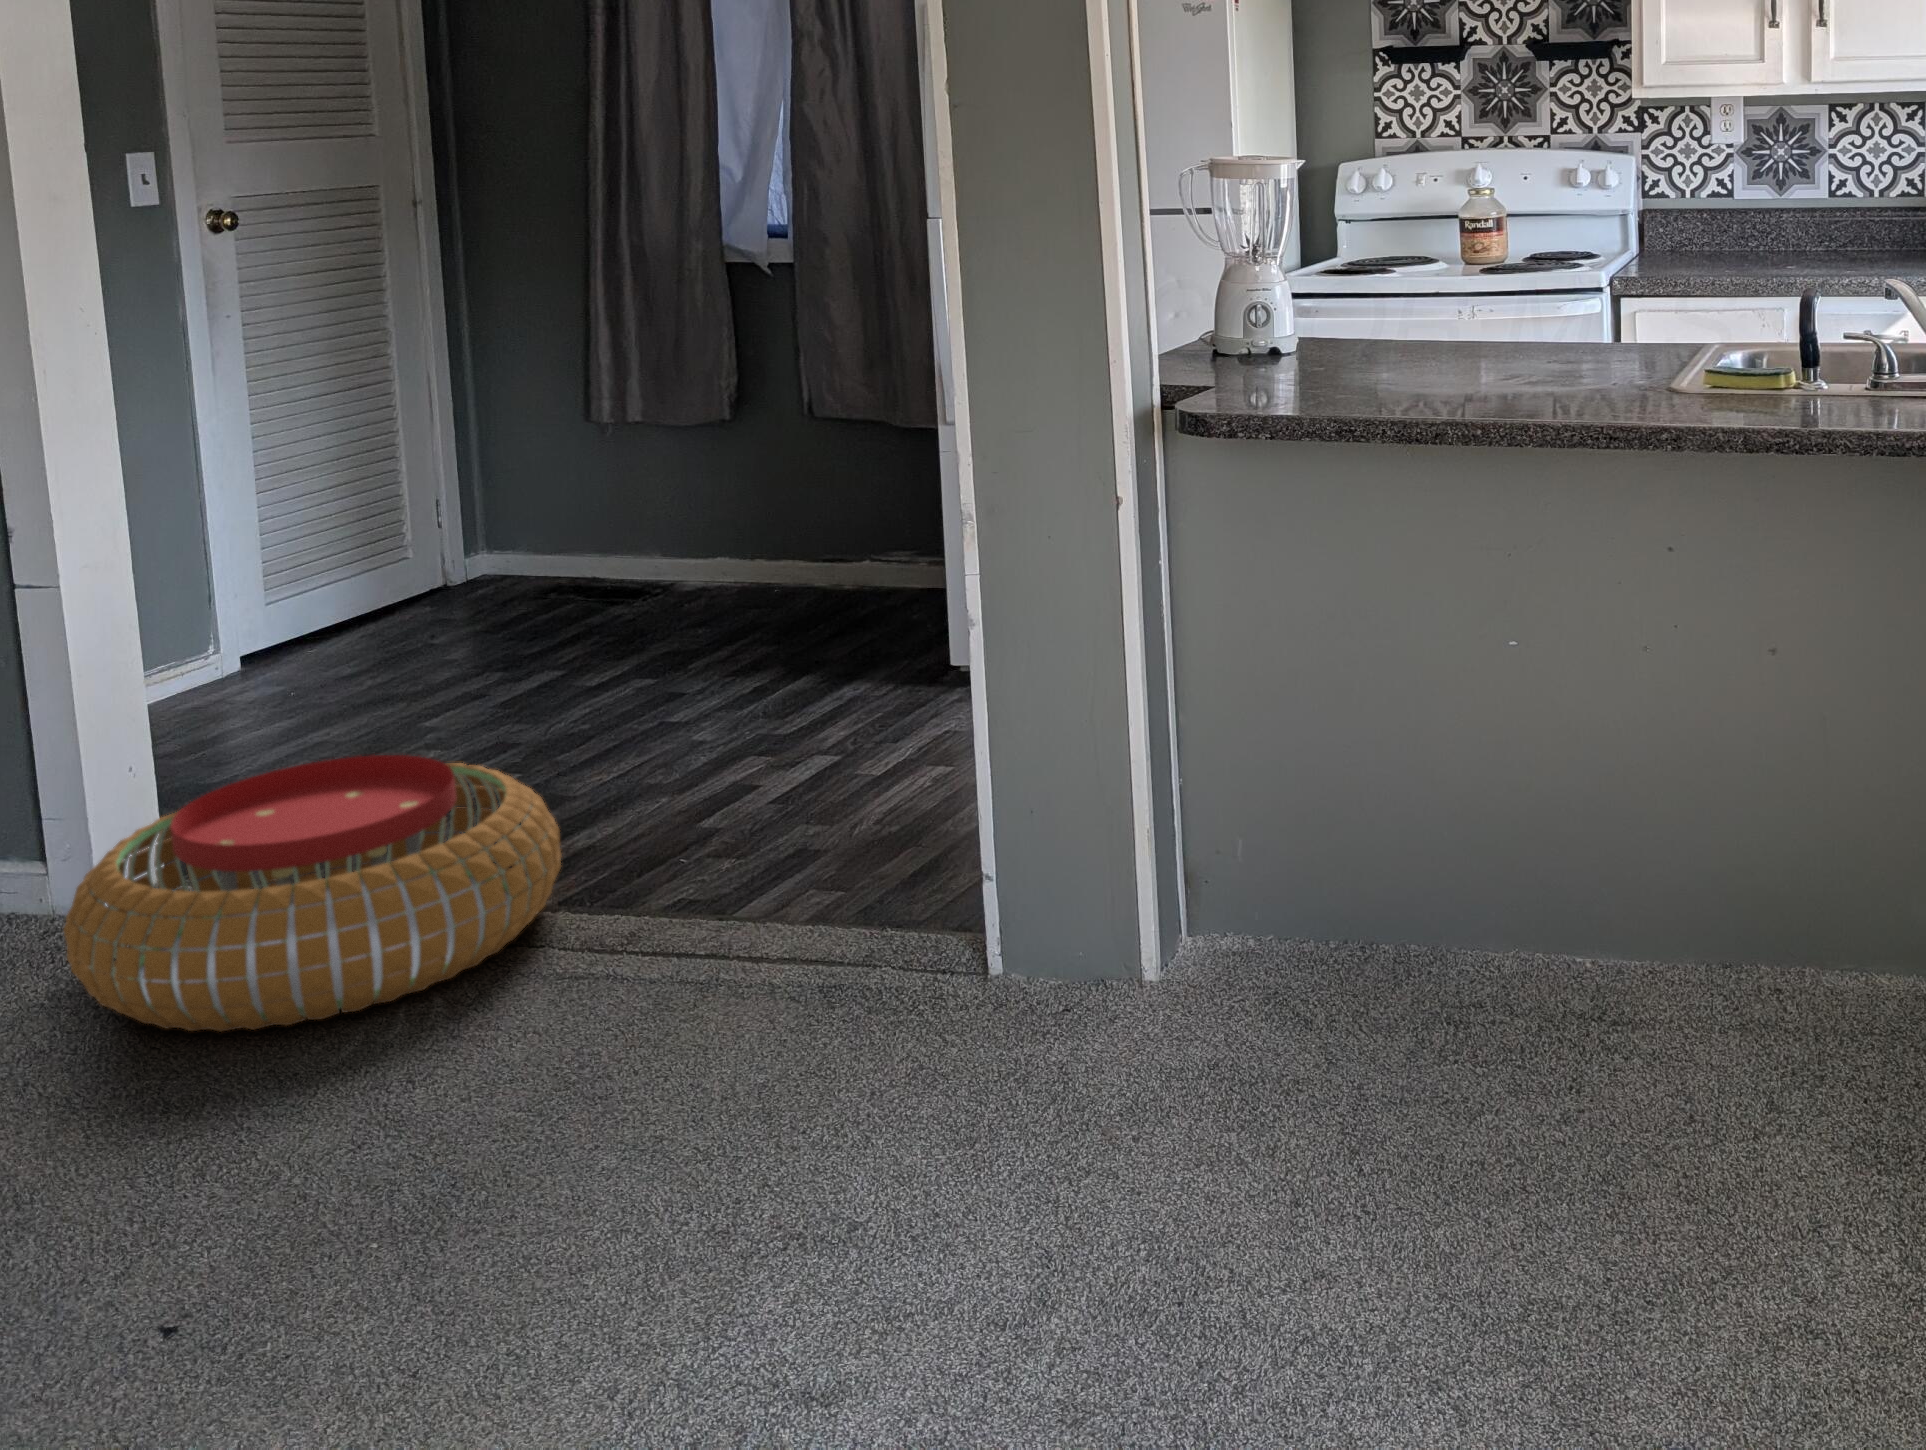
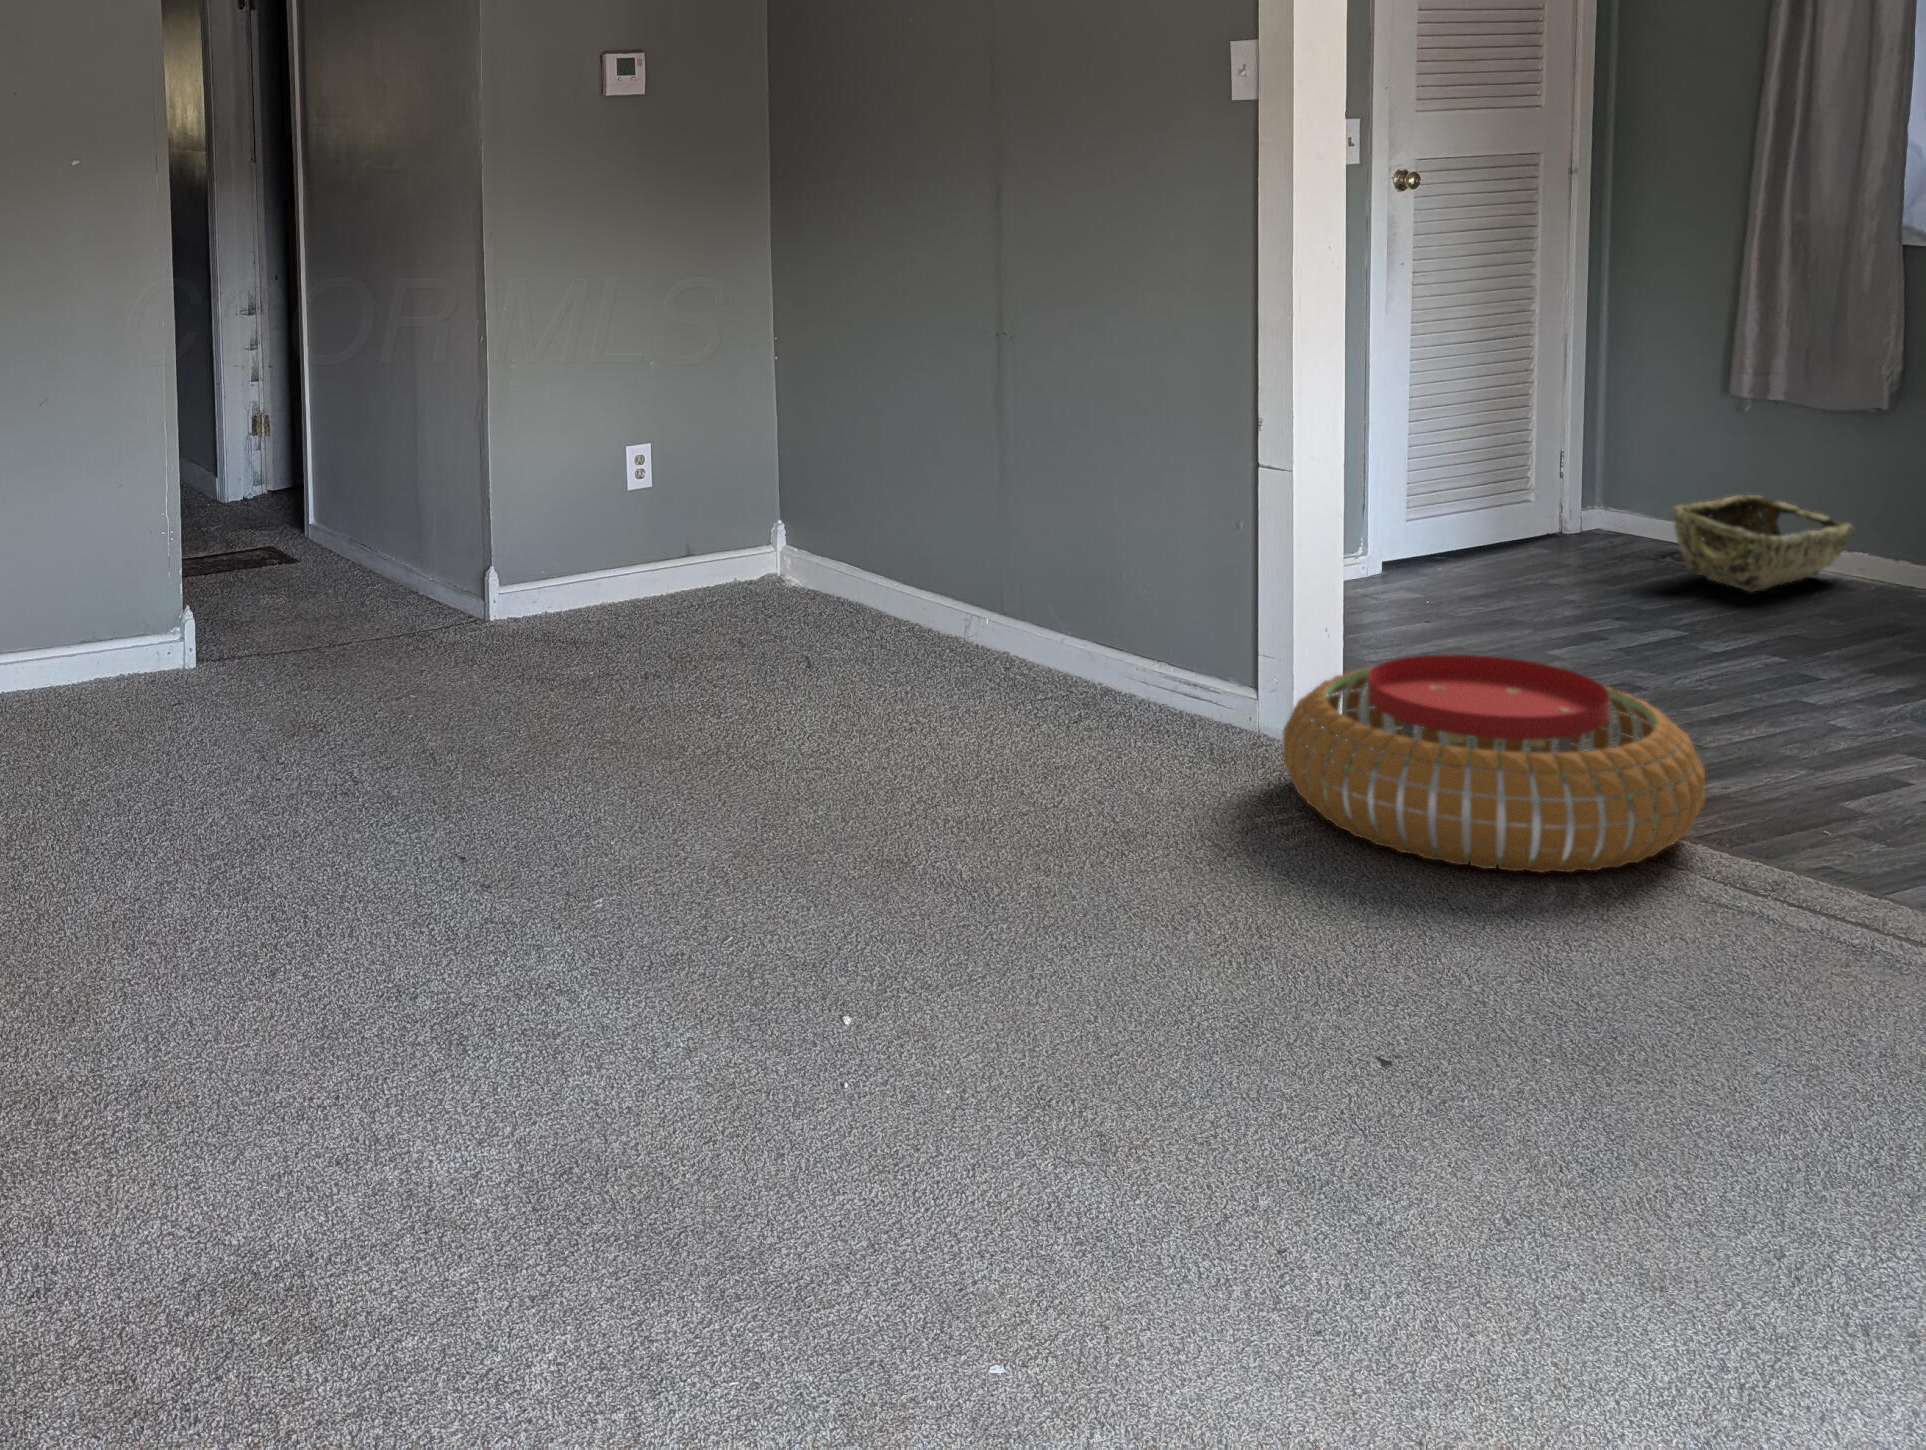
woven basket: none [545,517,710,615] -> present [1671,495,1854,592]

